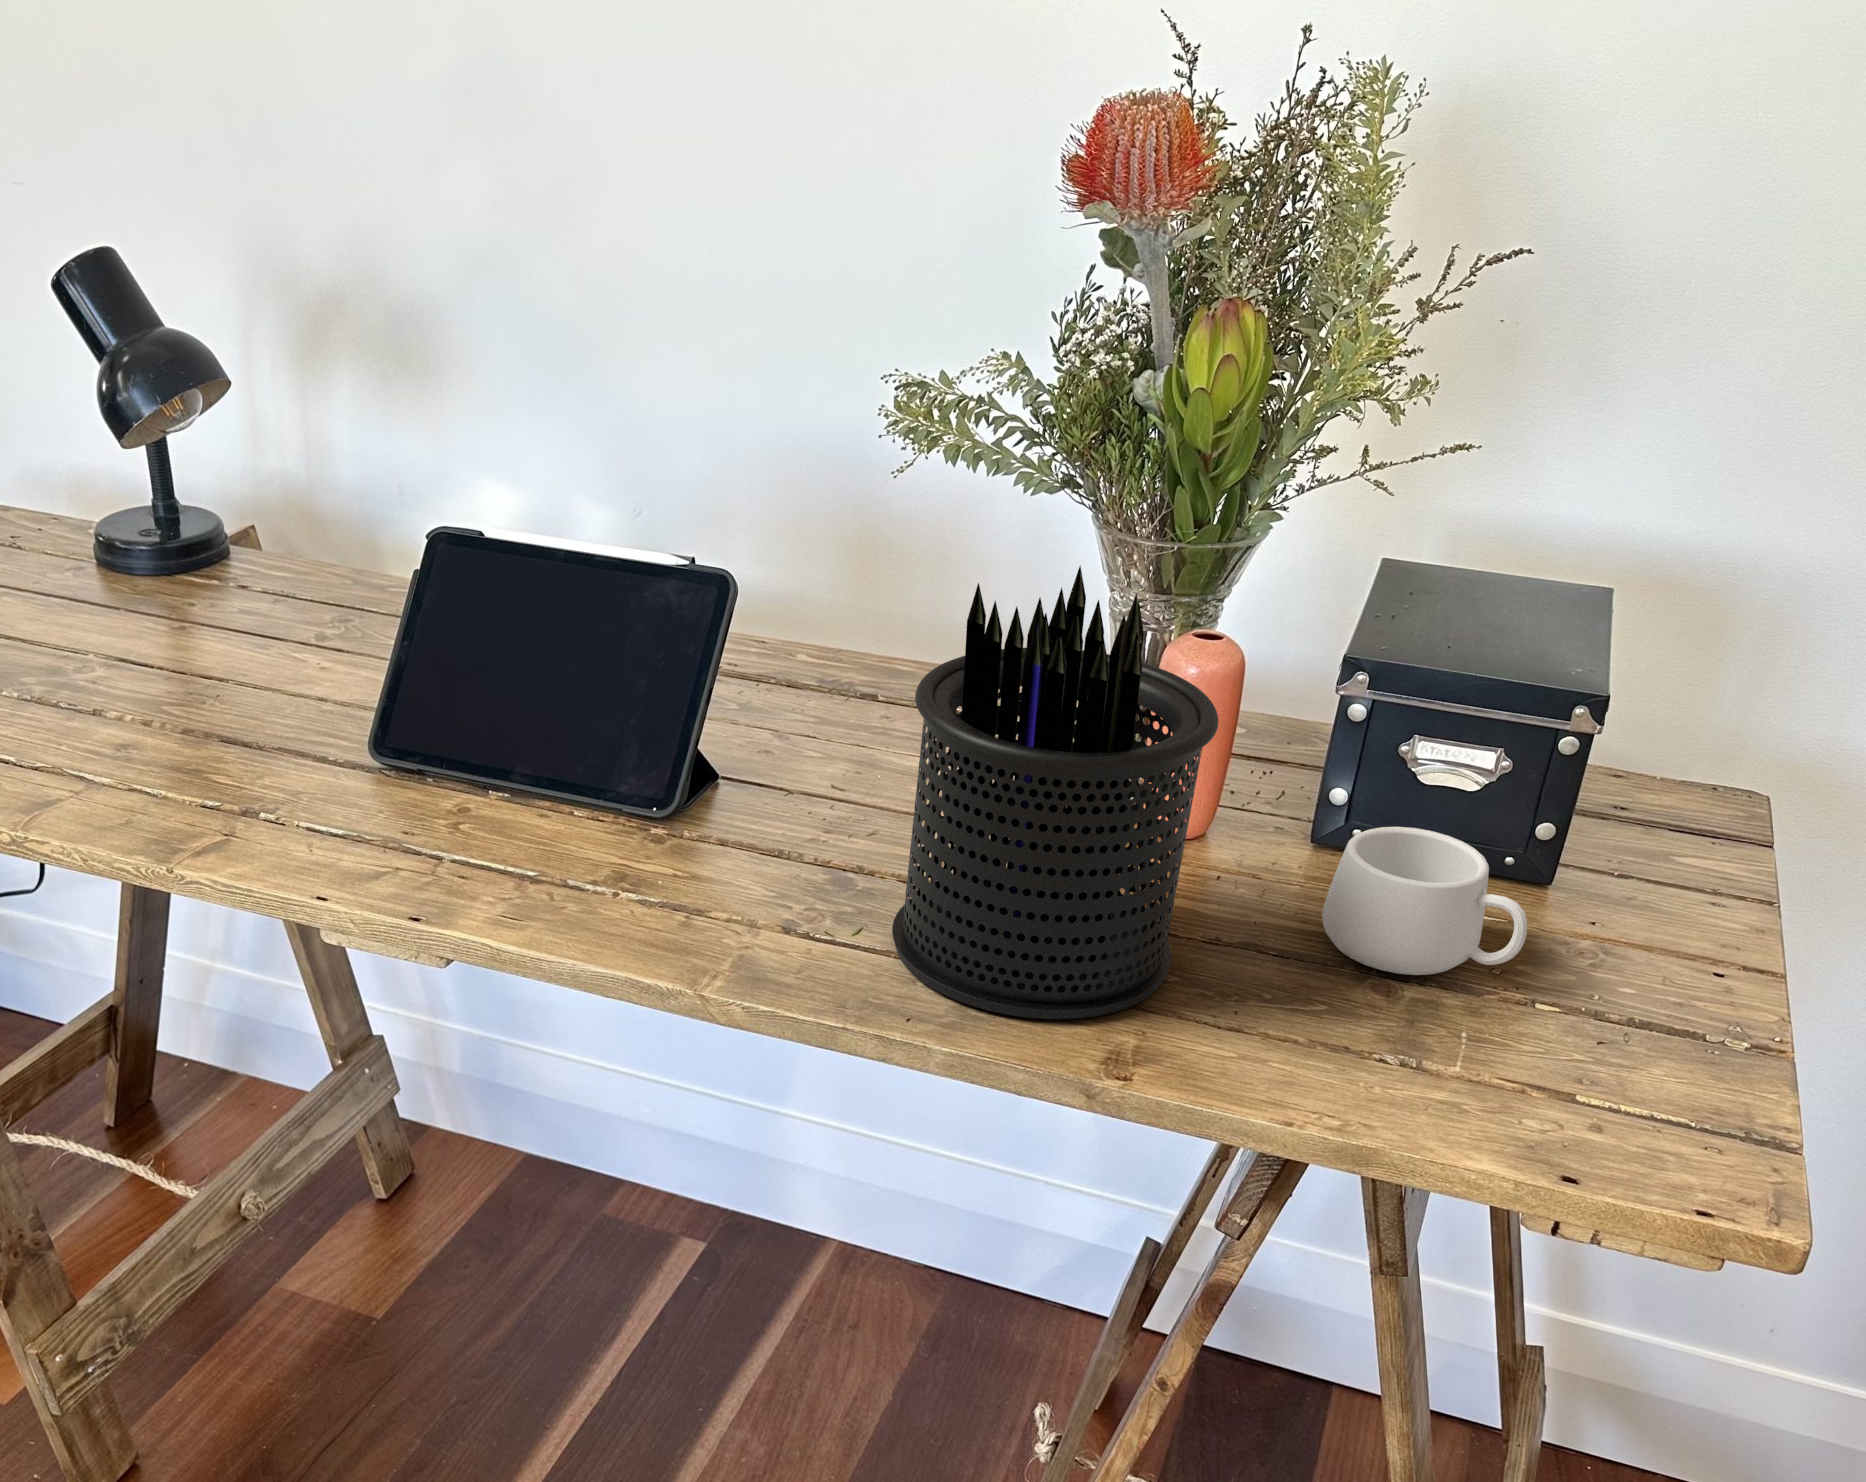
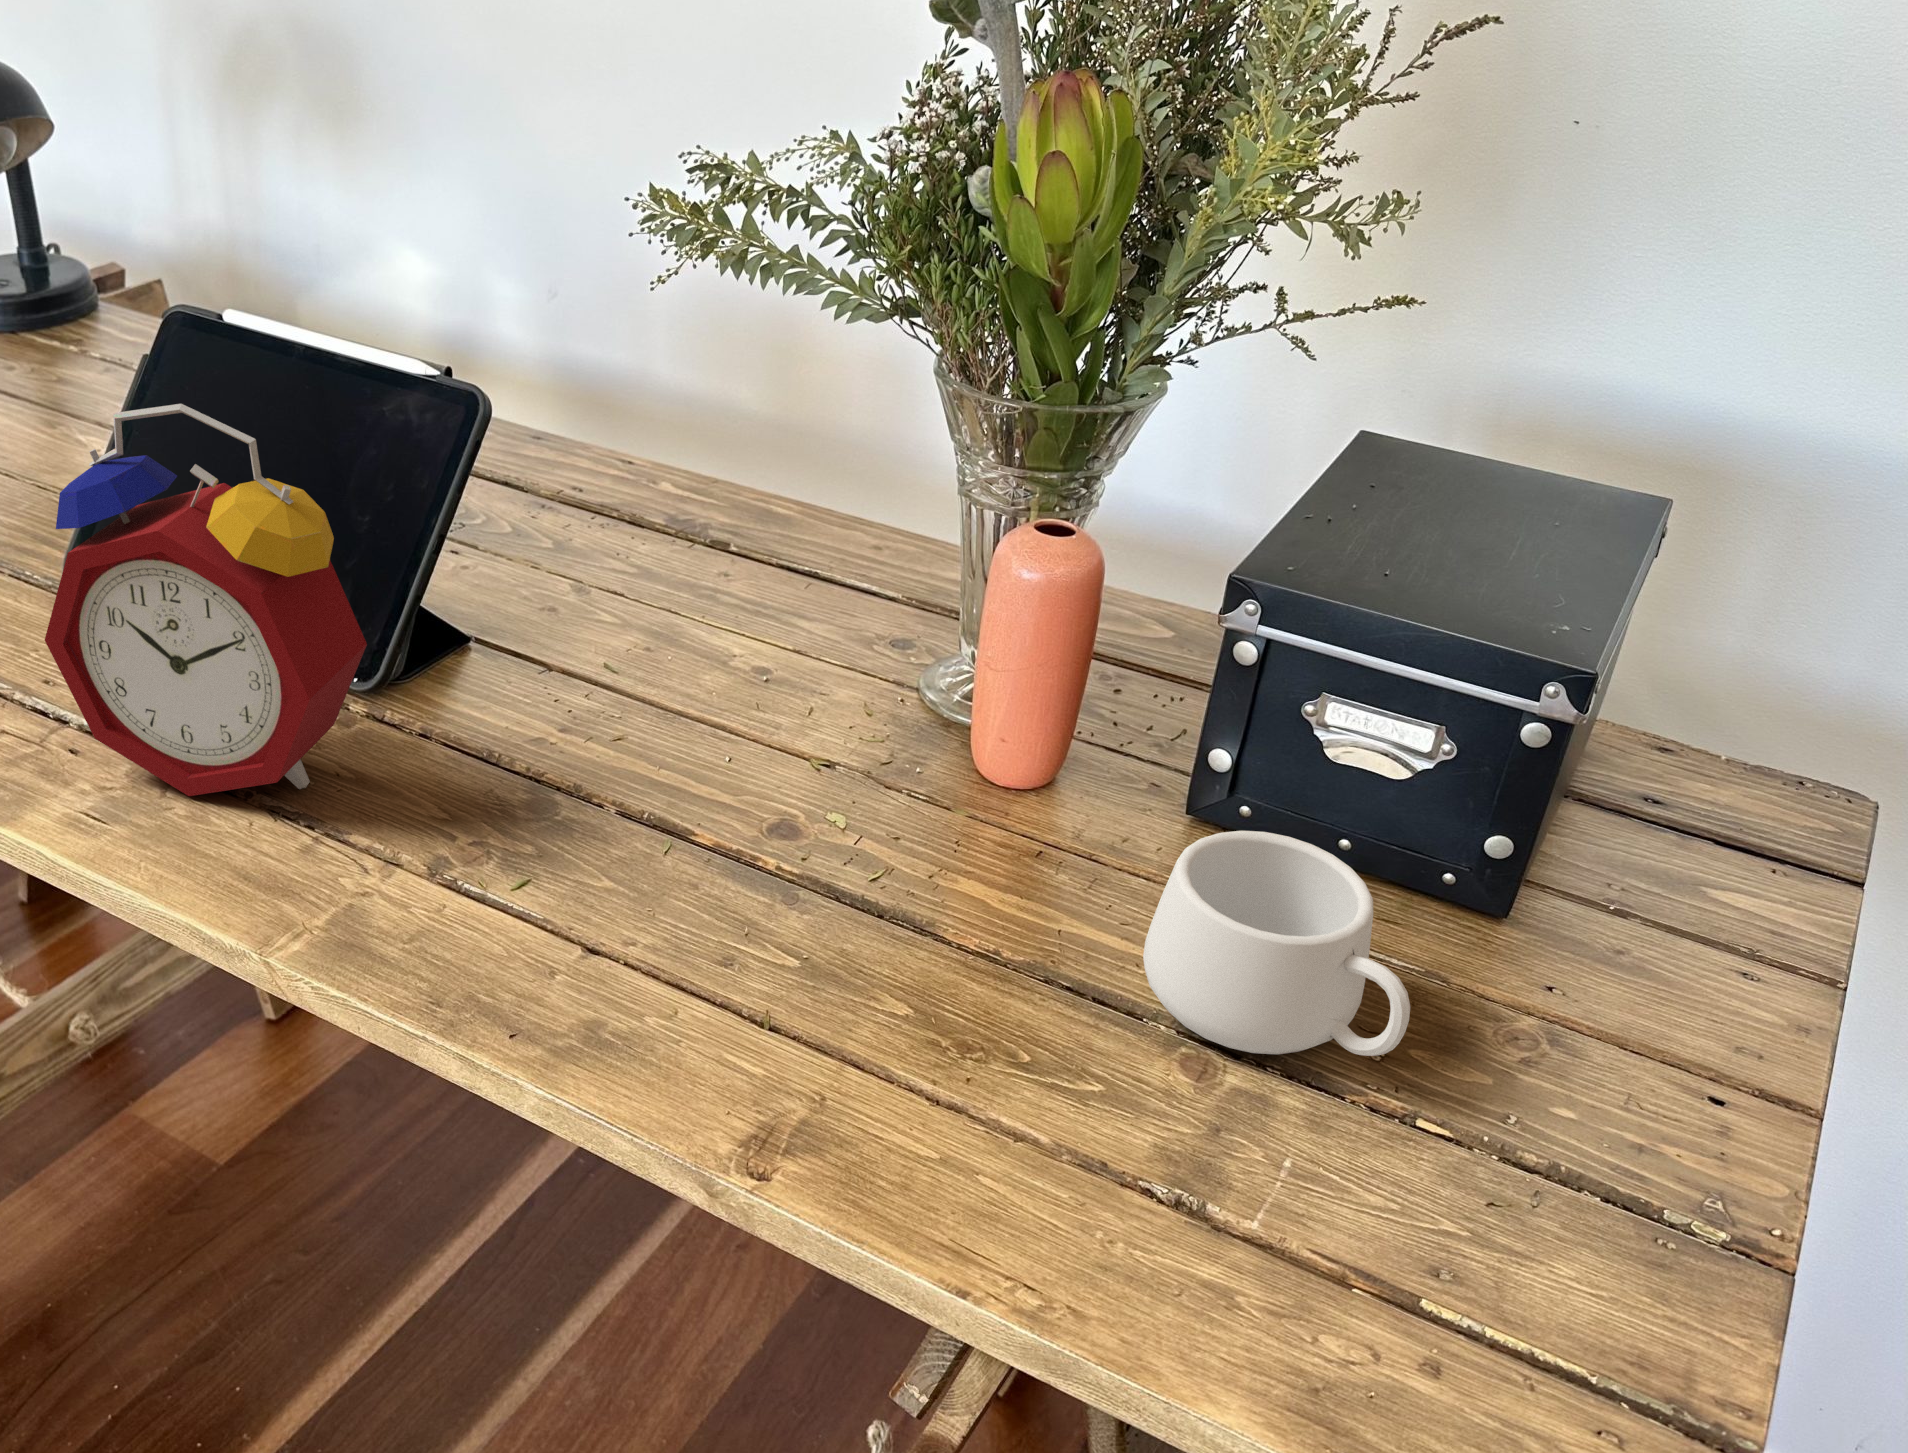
pen holder: present [892,566,1218,1019] -> none [543,444,964,1070]
alarm clock: none [462,584,705,896] -> present [45,404,367,796]

